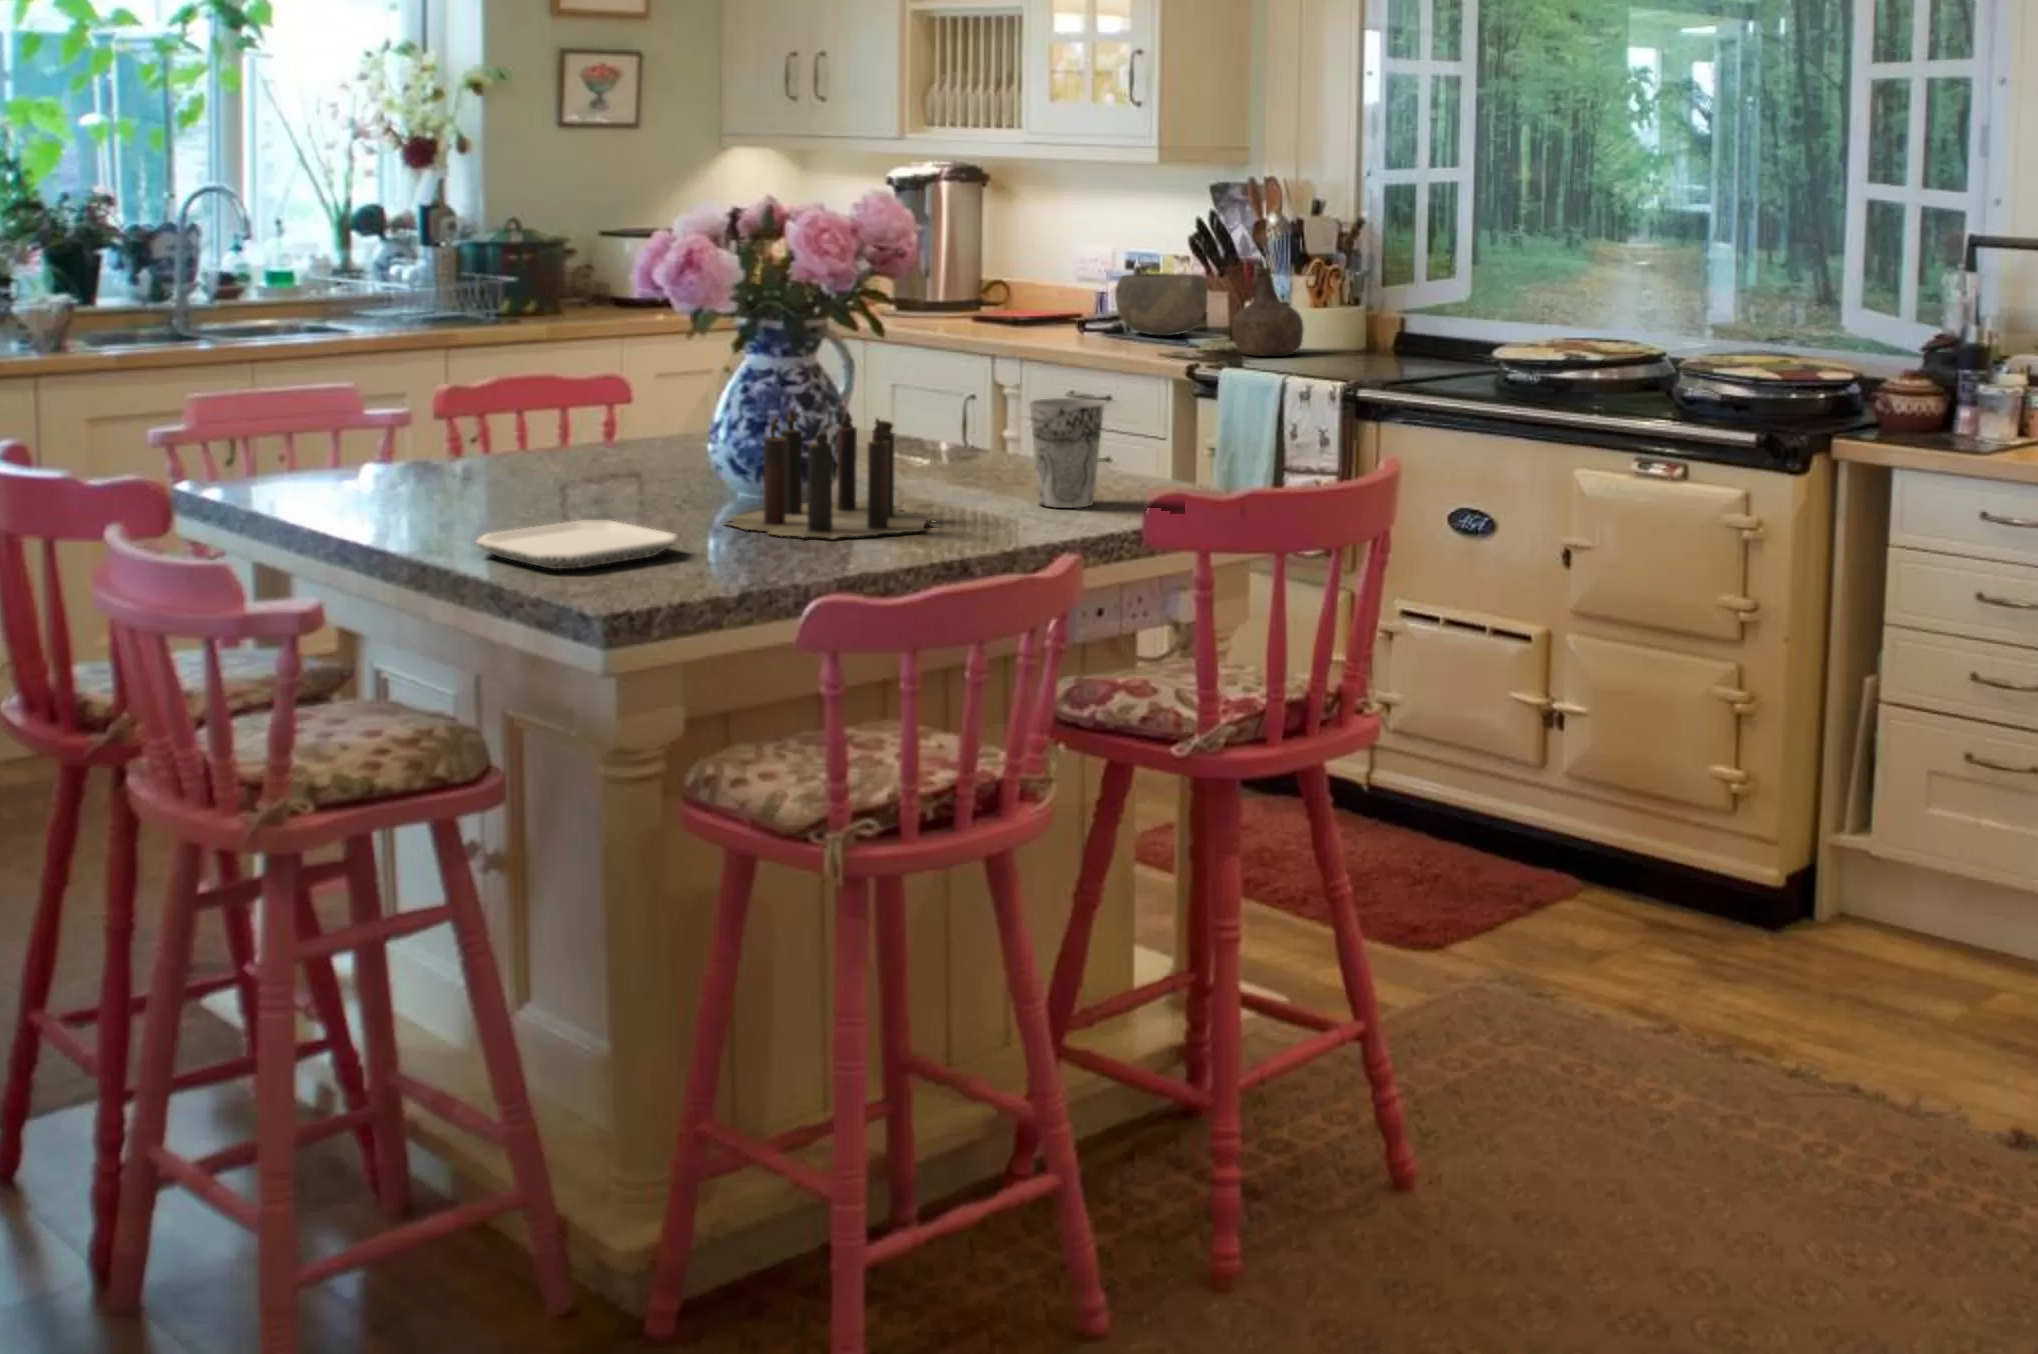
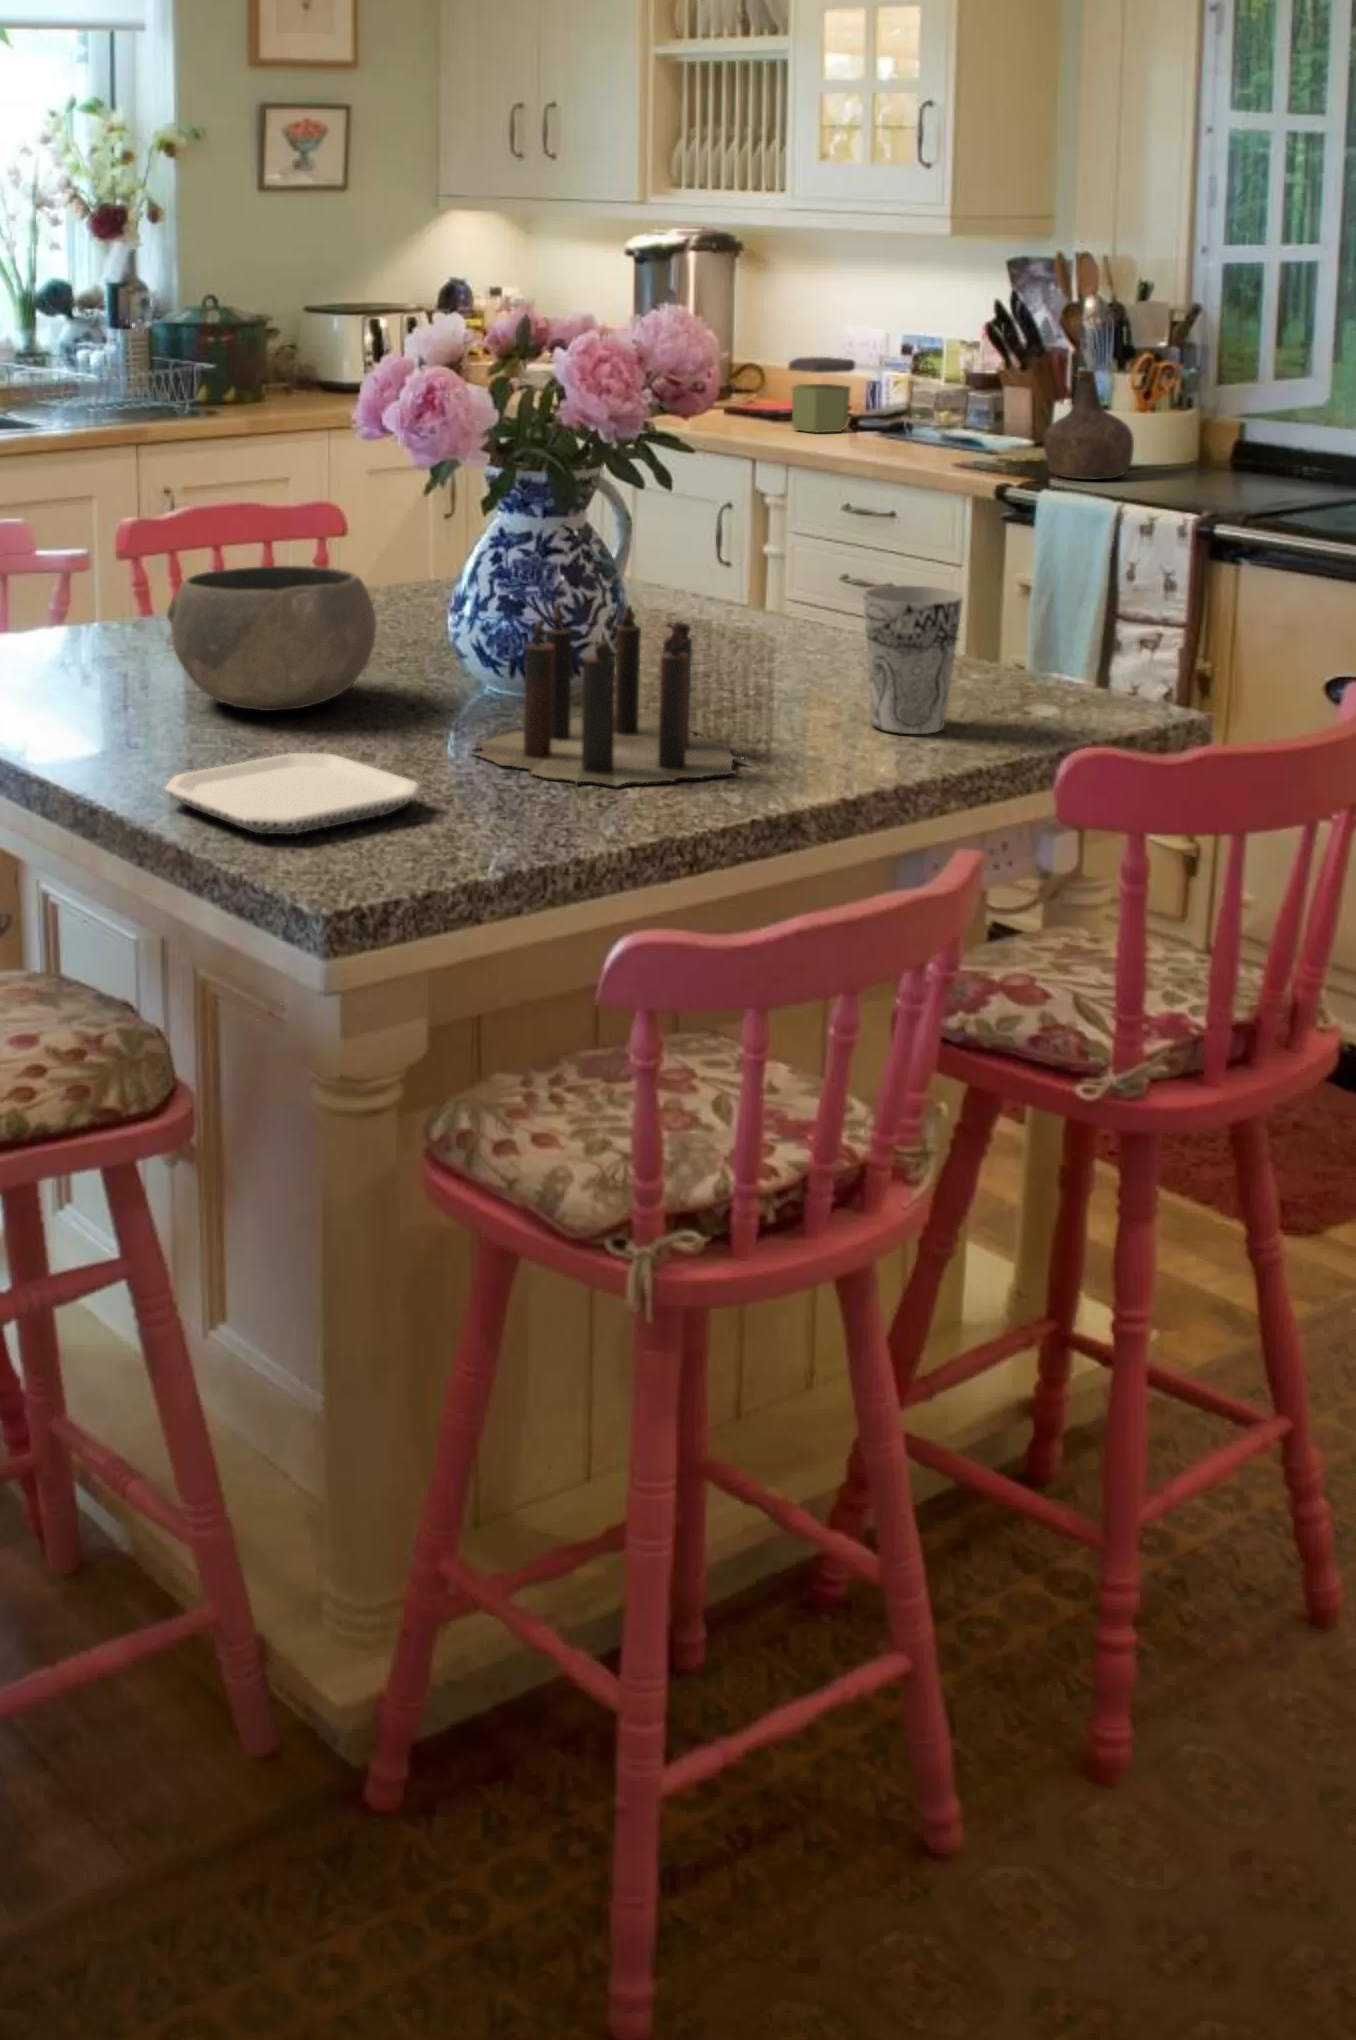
jar: none [1029,264,1086,327] -> present [788,357,855,433]
bowl: present [1115,273,1207,336] -> present [167,566,376,711]

